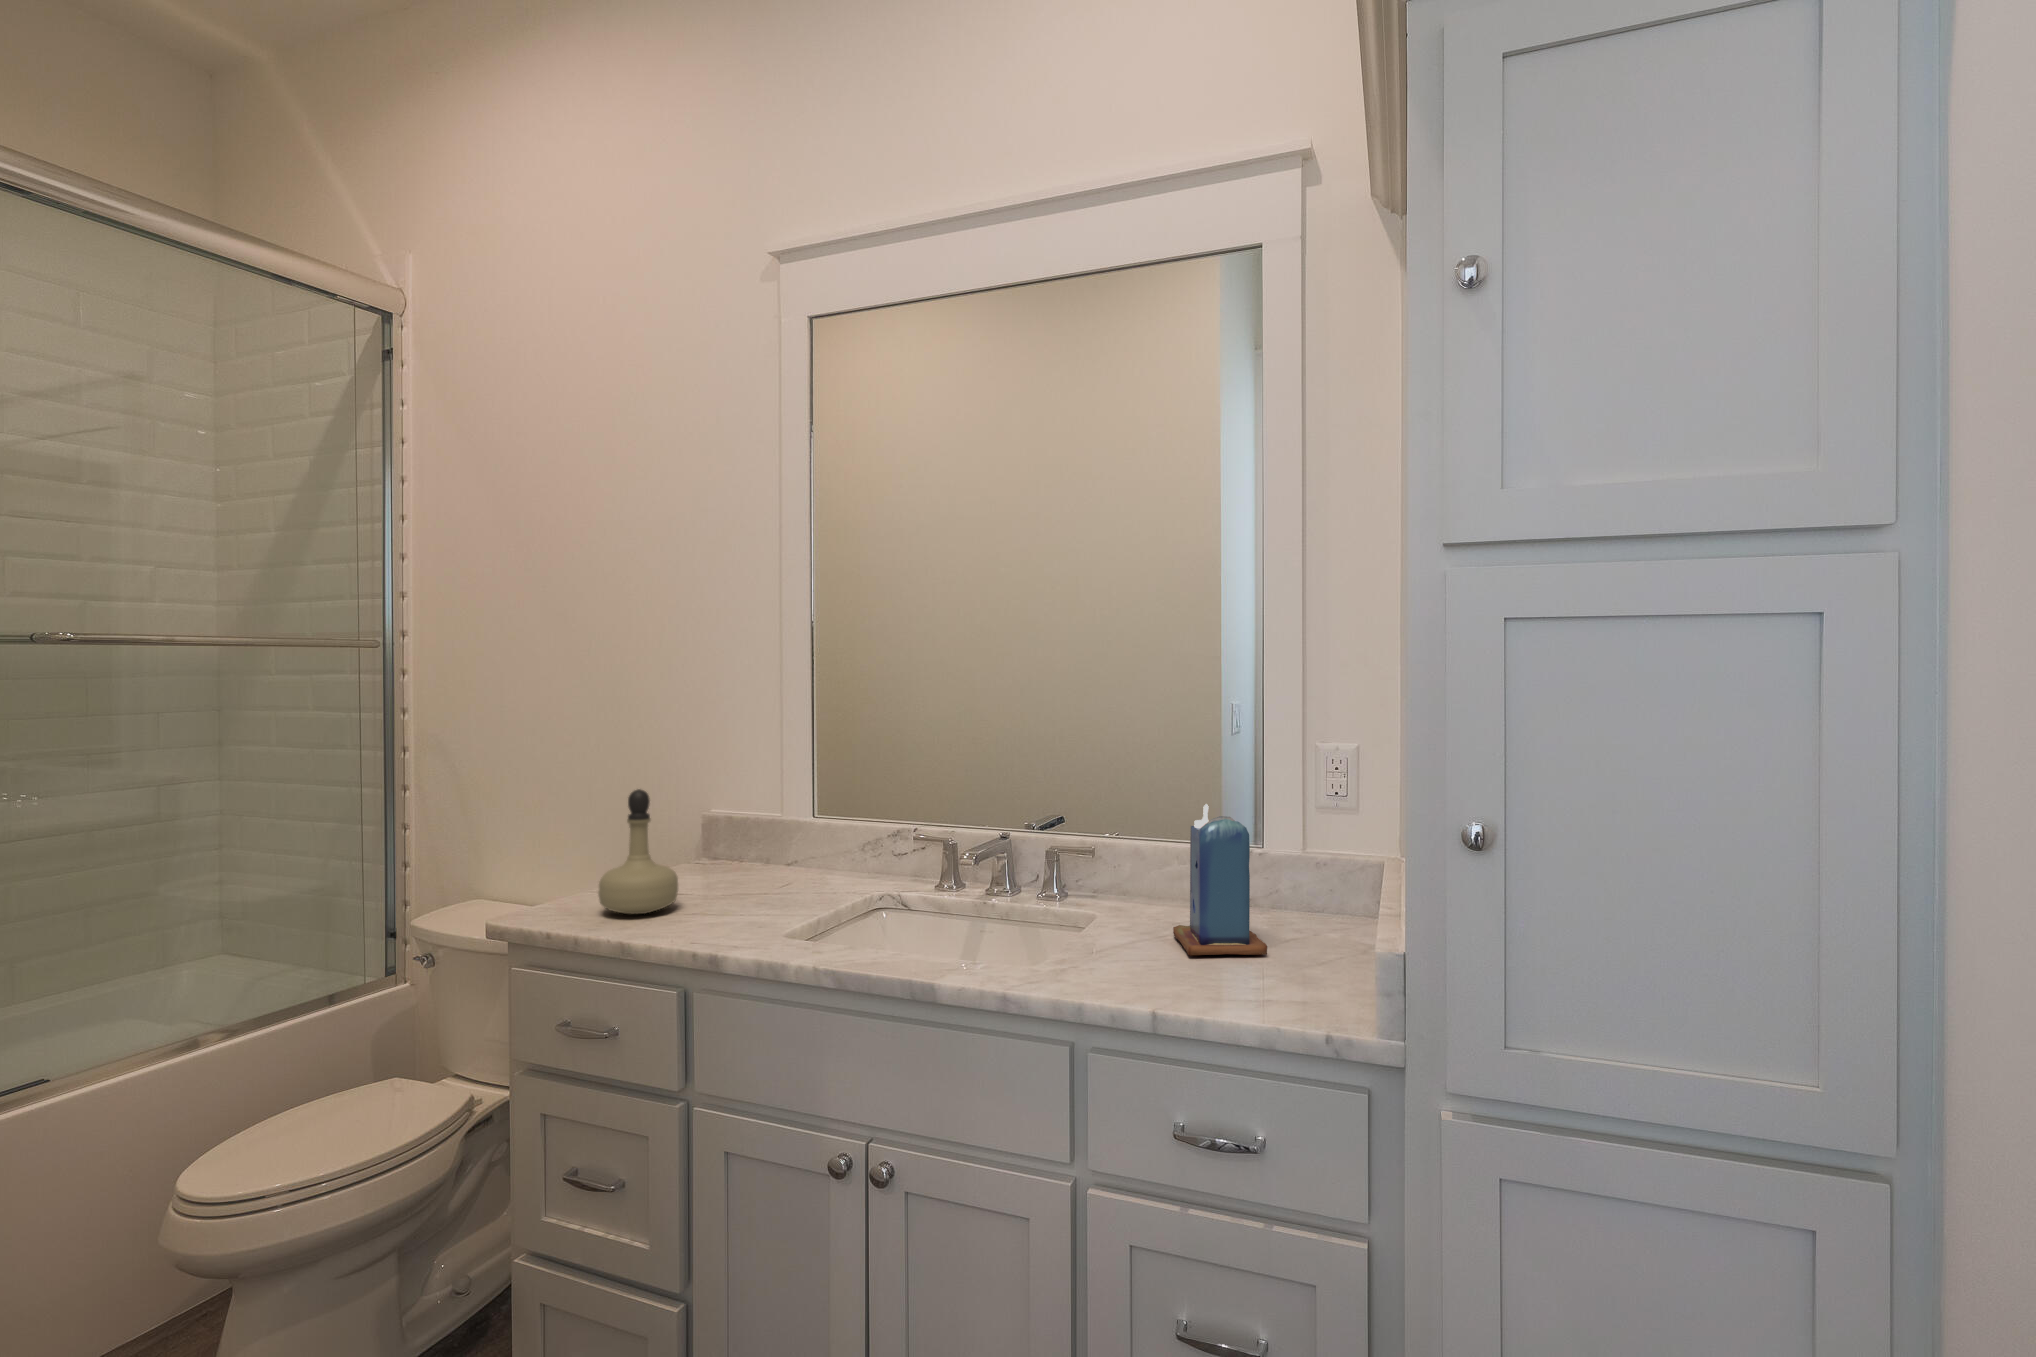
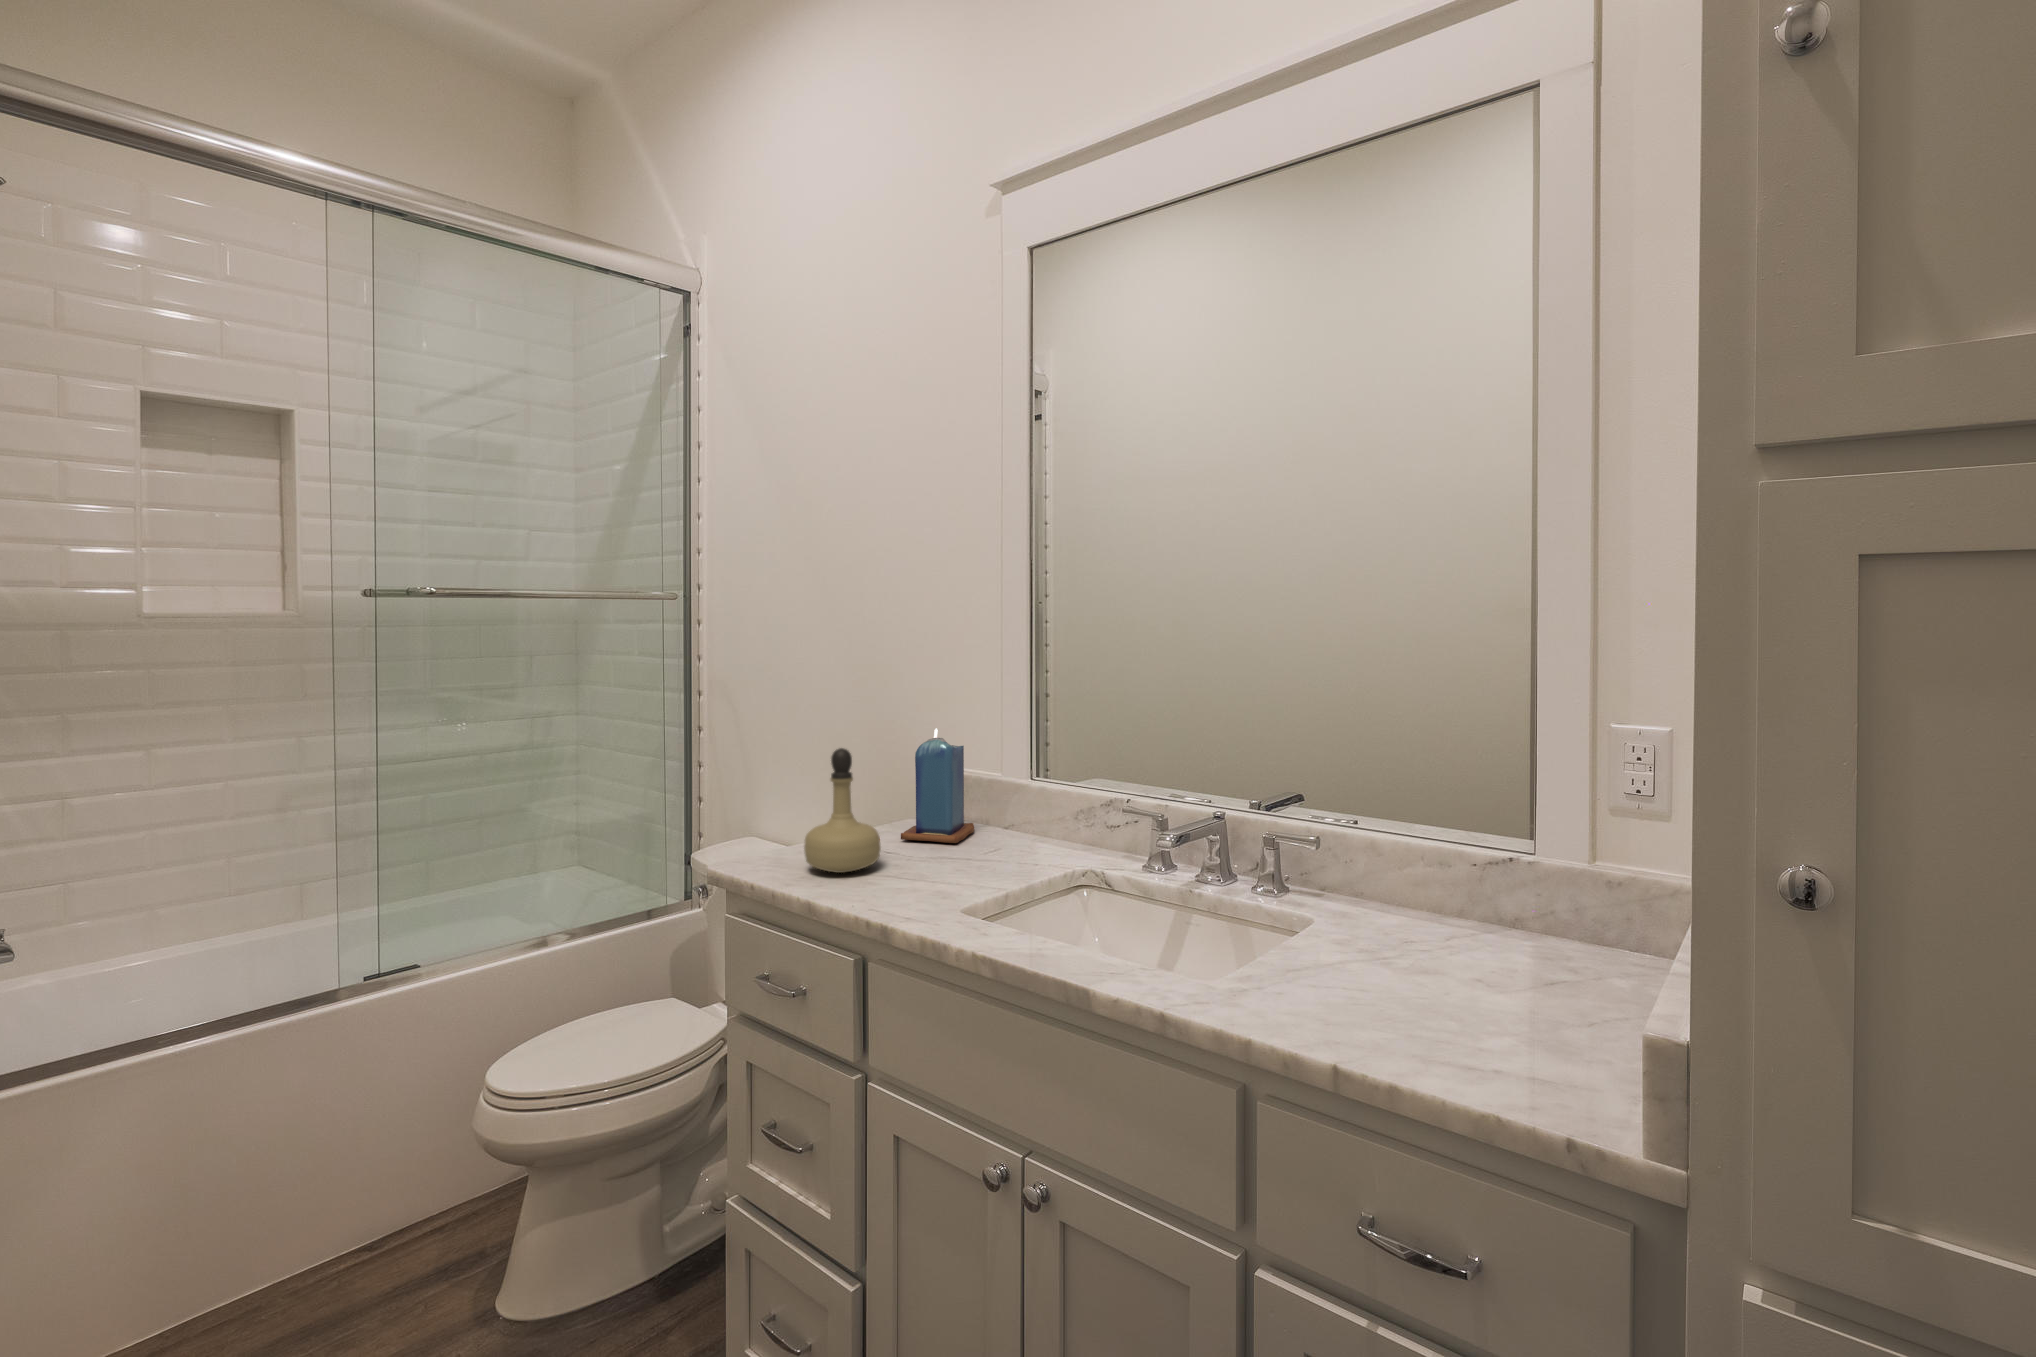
candle: present [1173,804,1267,955] -> present [901,728,974,843]

